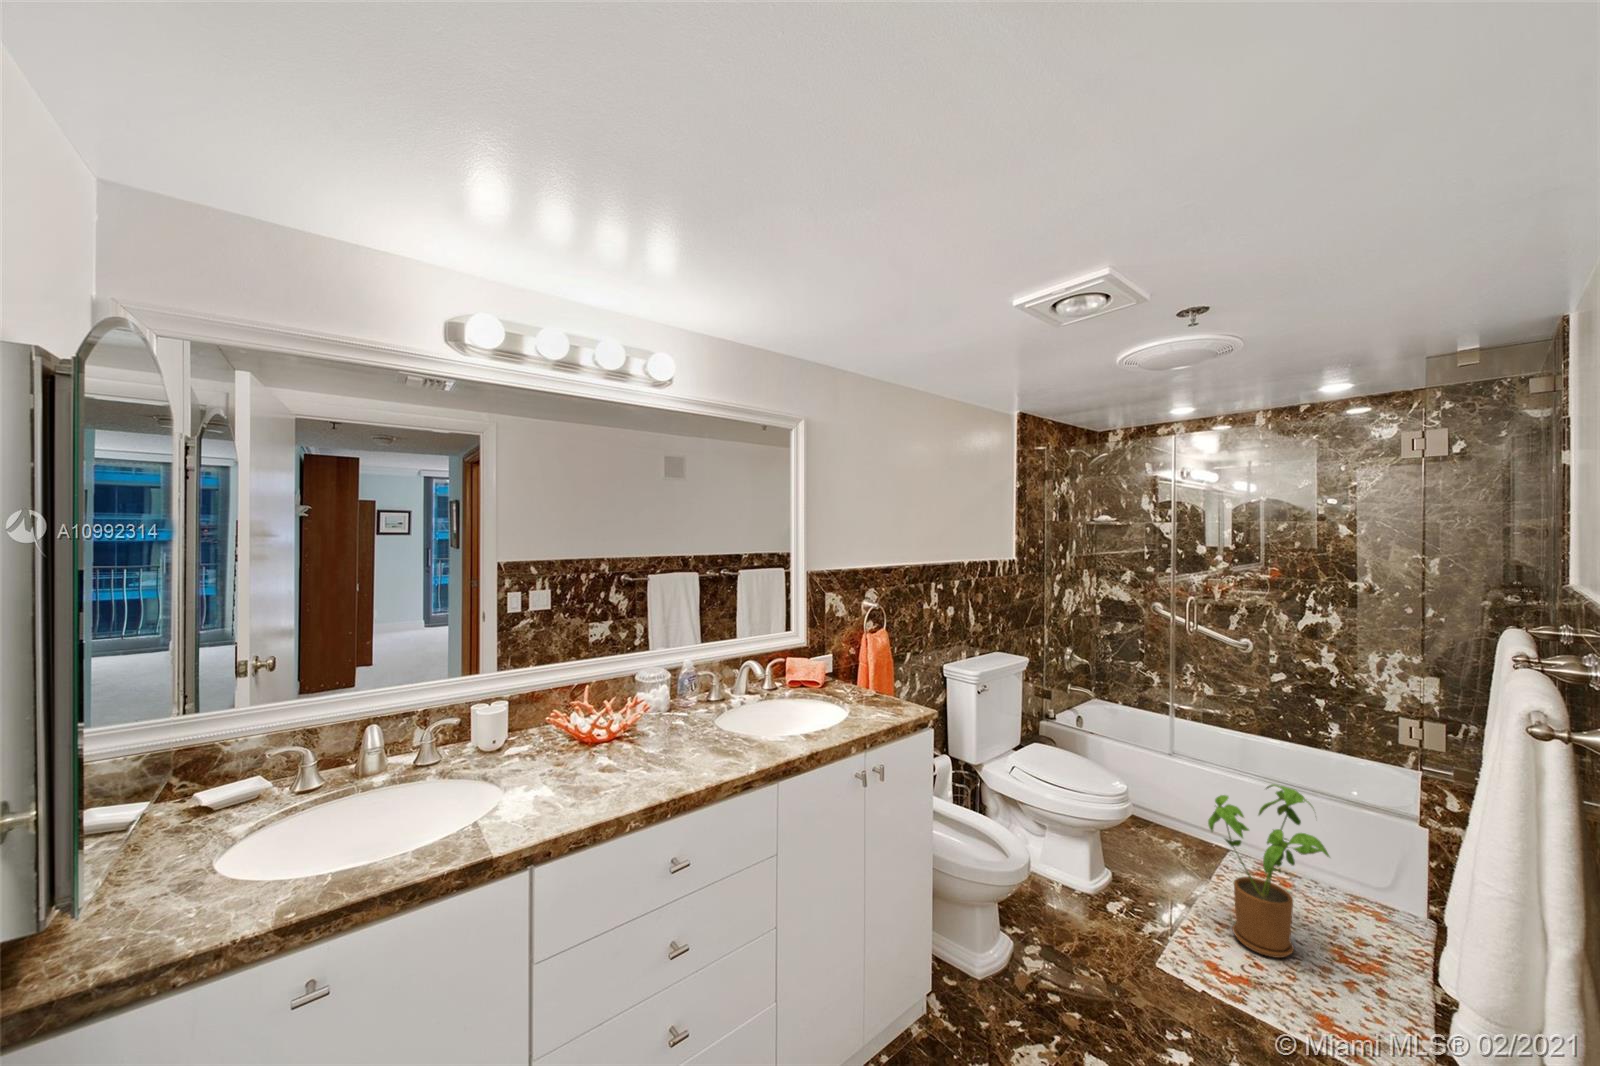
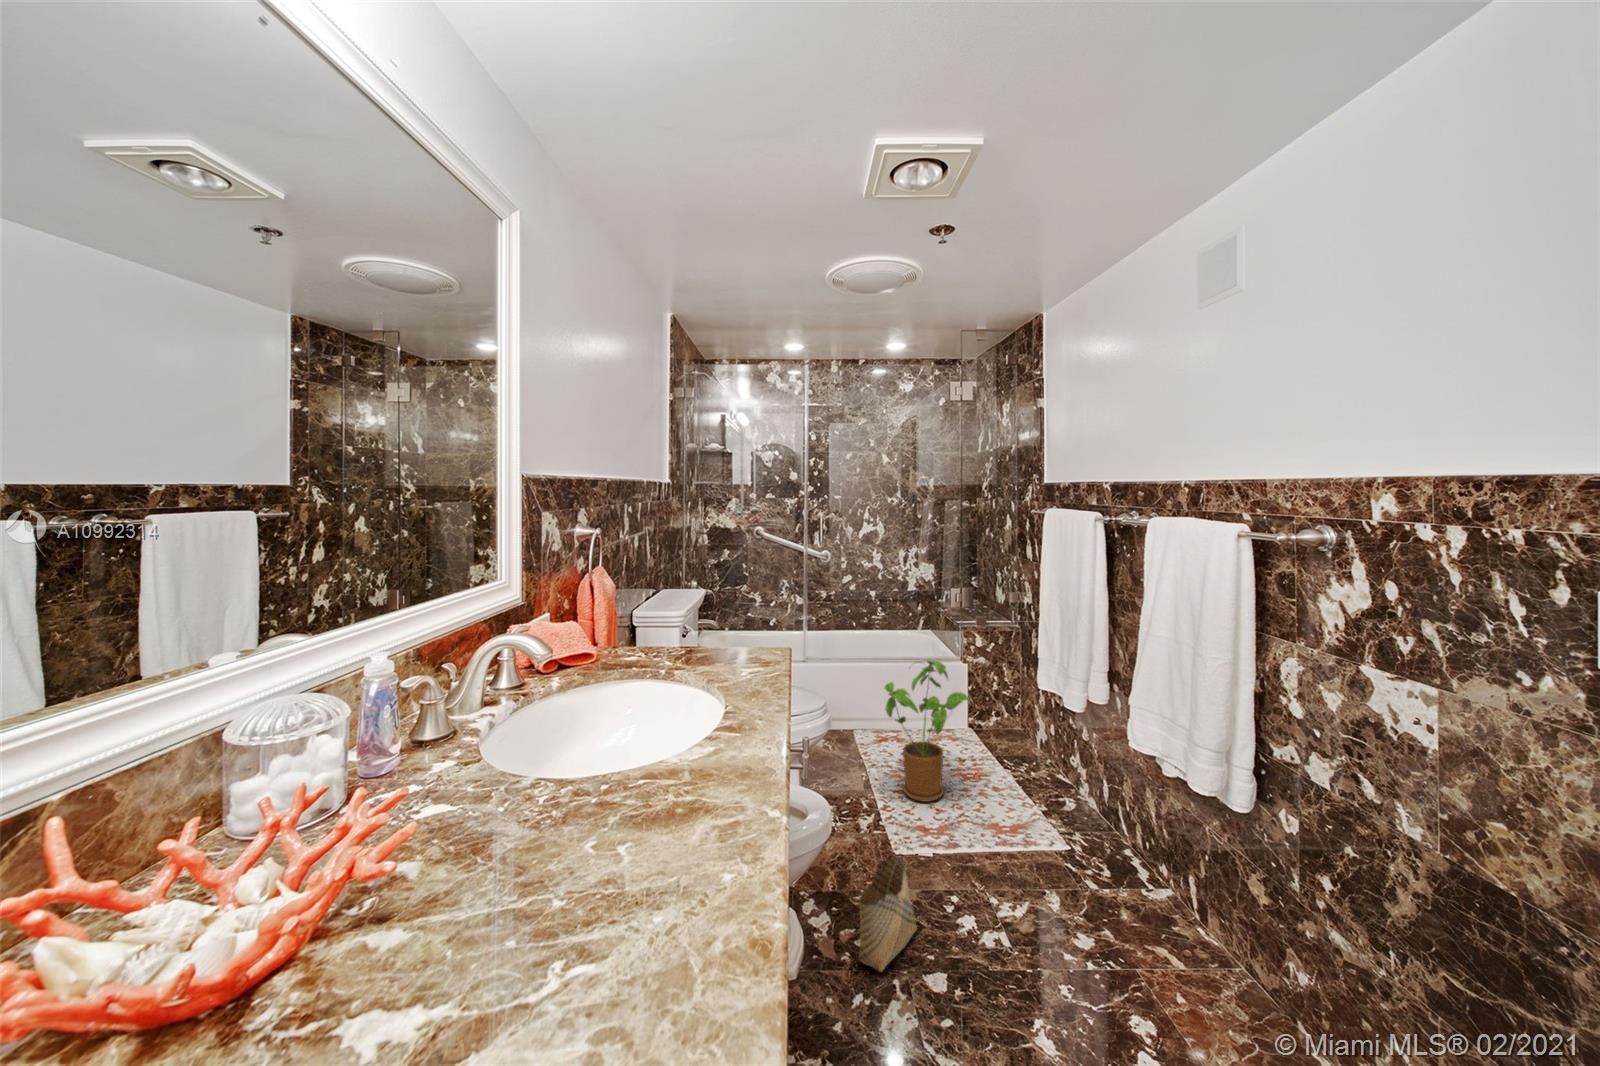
woven basket: none [1033,894,1112,1022] -> present [859,833,917,972]

